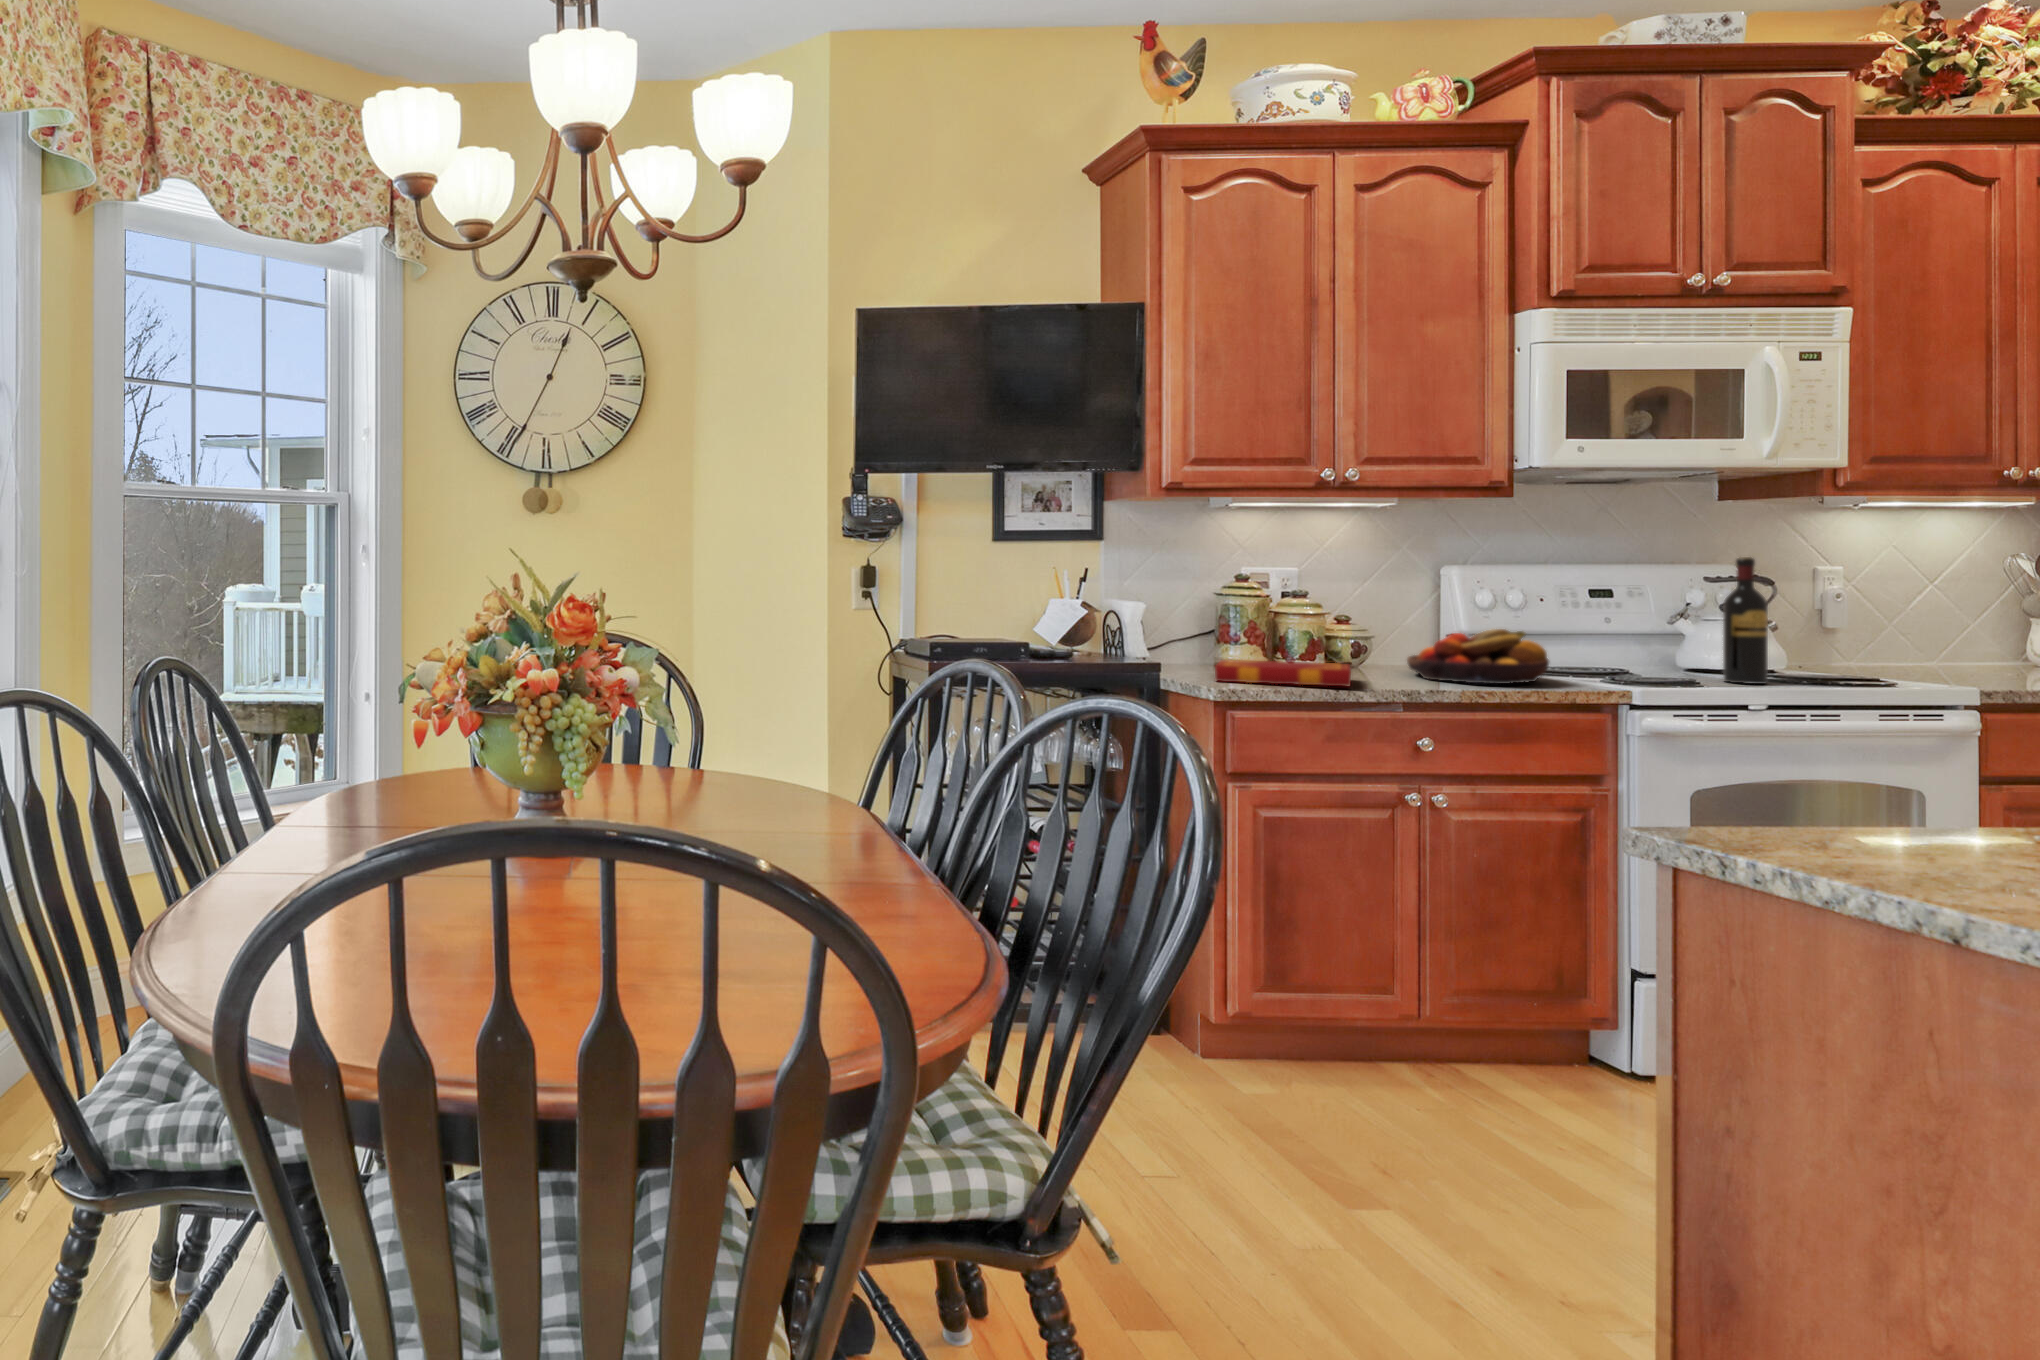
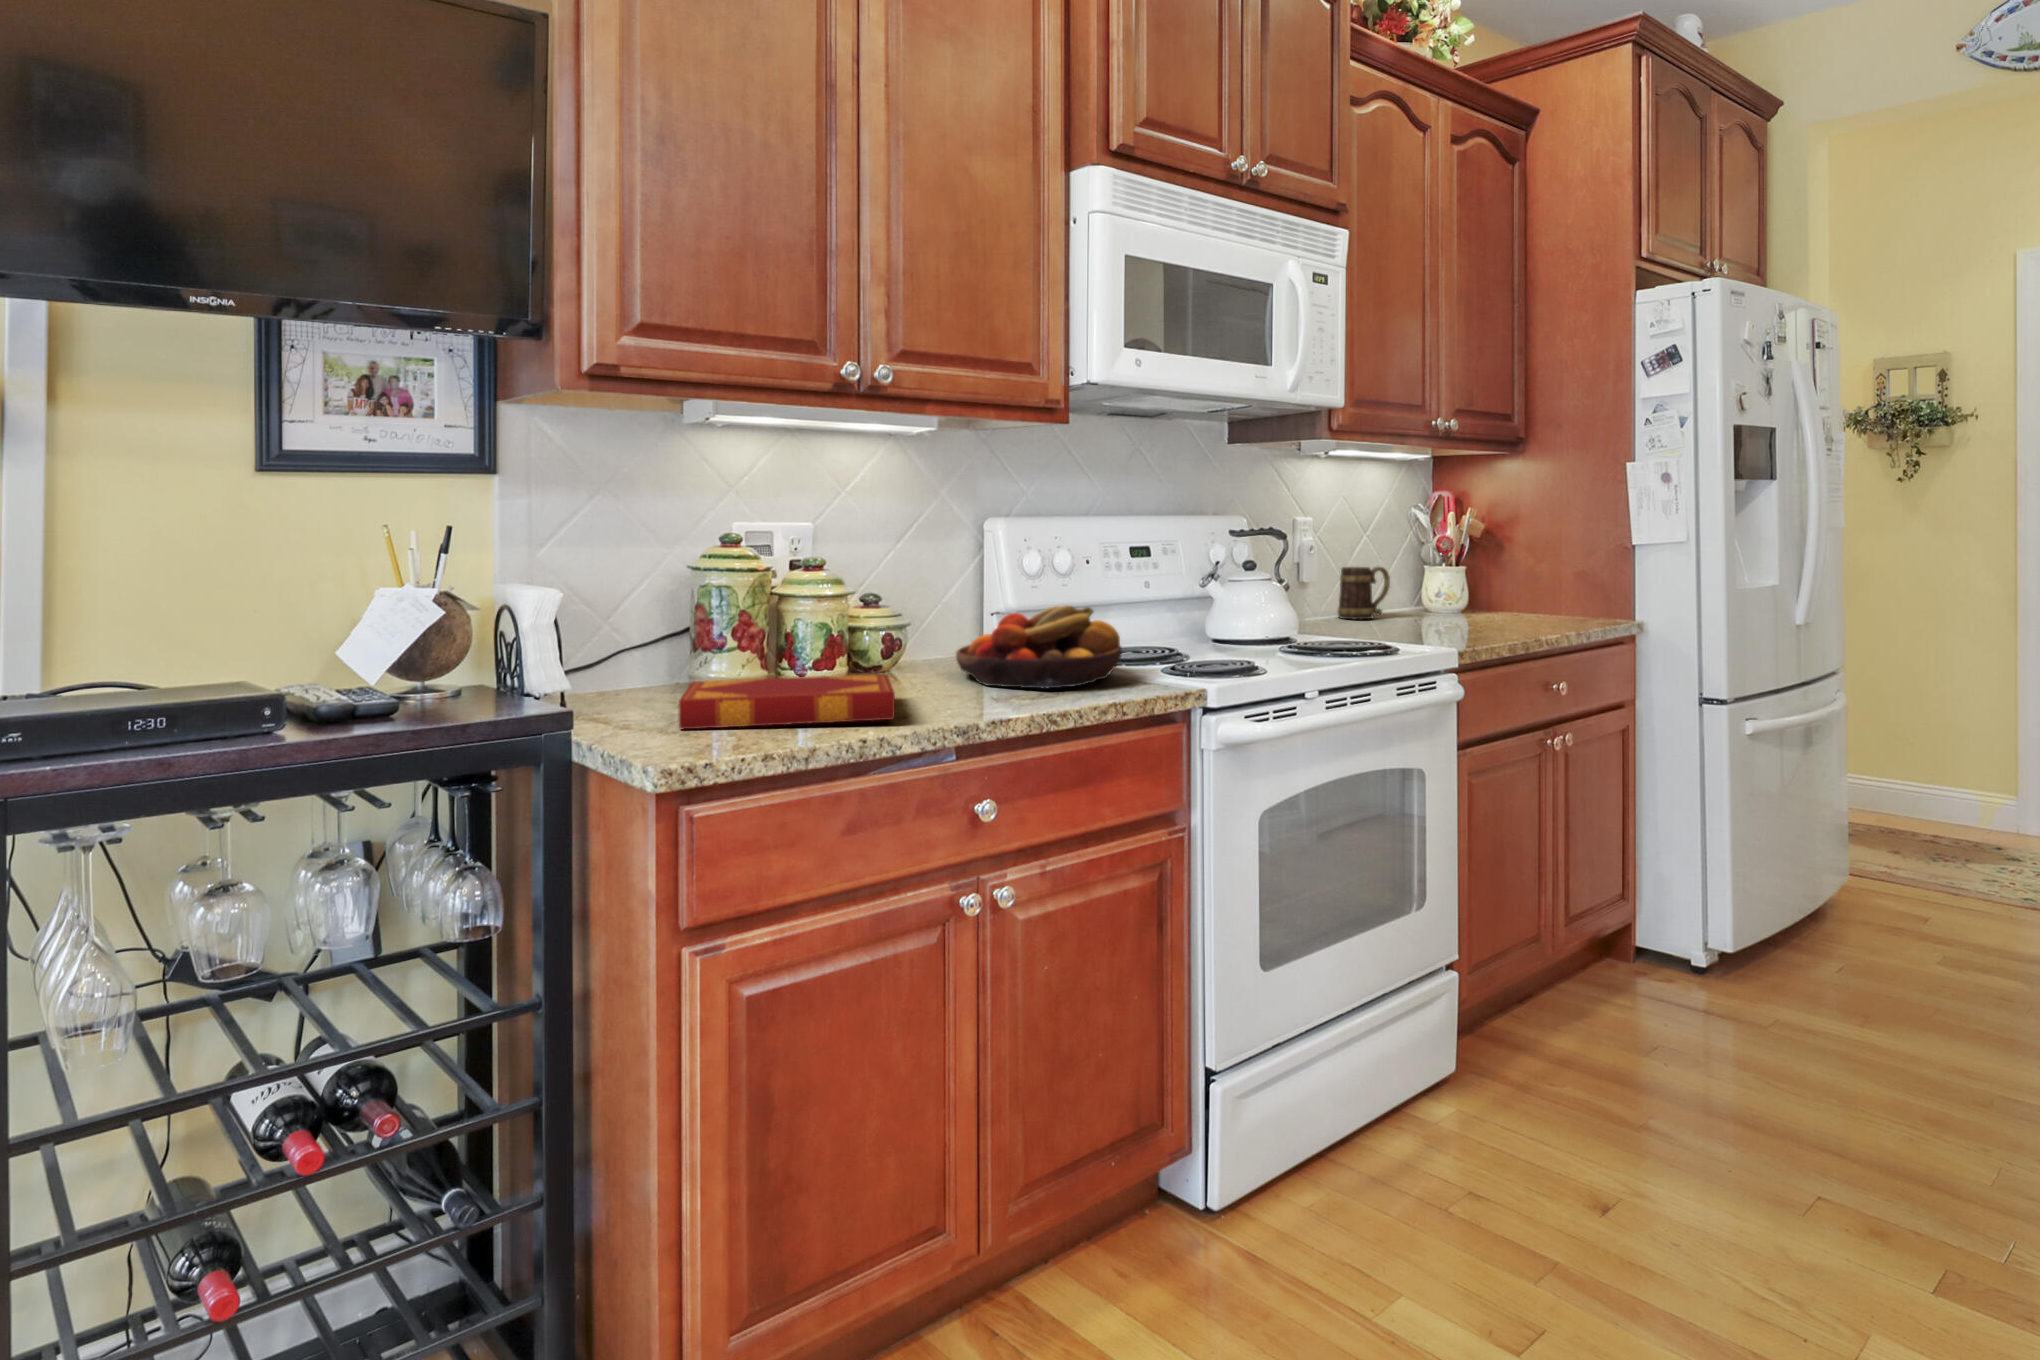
wine bottle: present [1723,557,1768,684] -> none [1264,507,1303,655]
mug: none [1878,615,1955,668] -> present [1337,566,1390,619]

